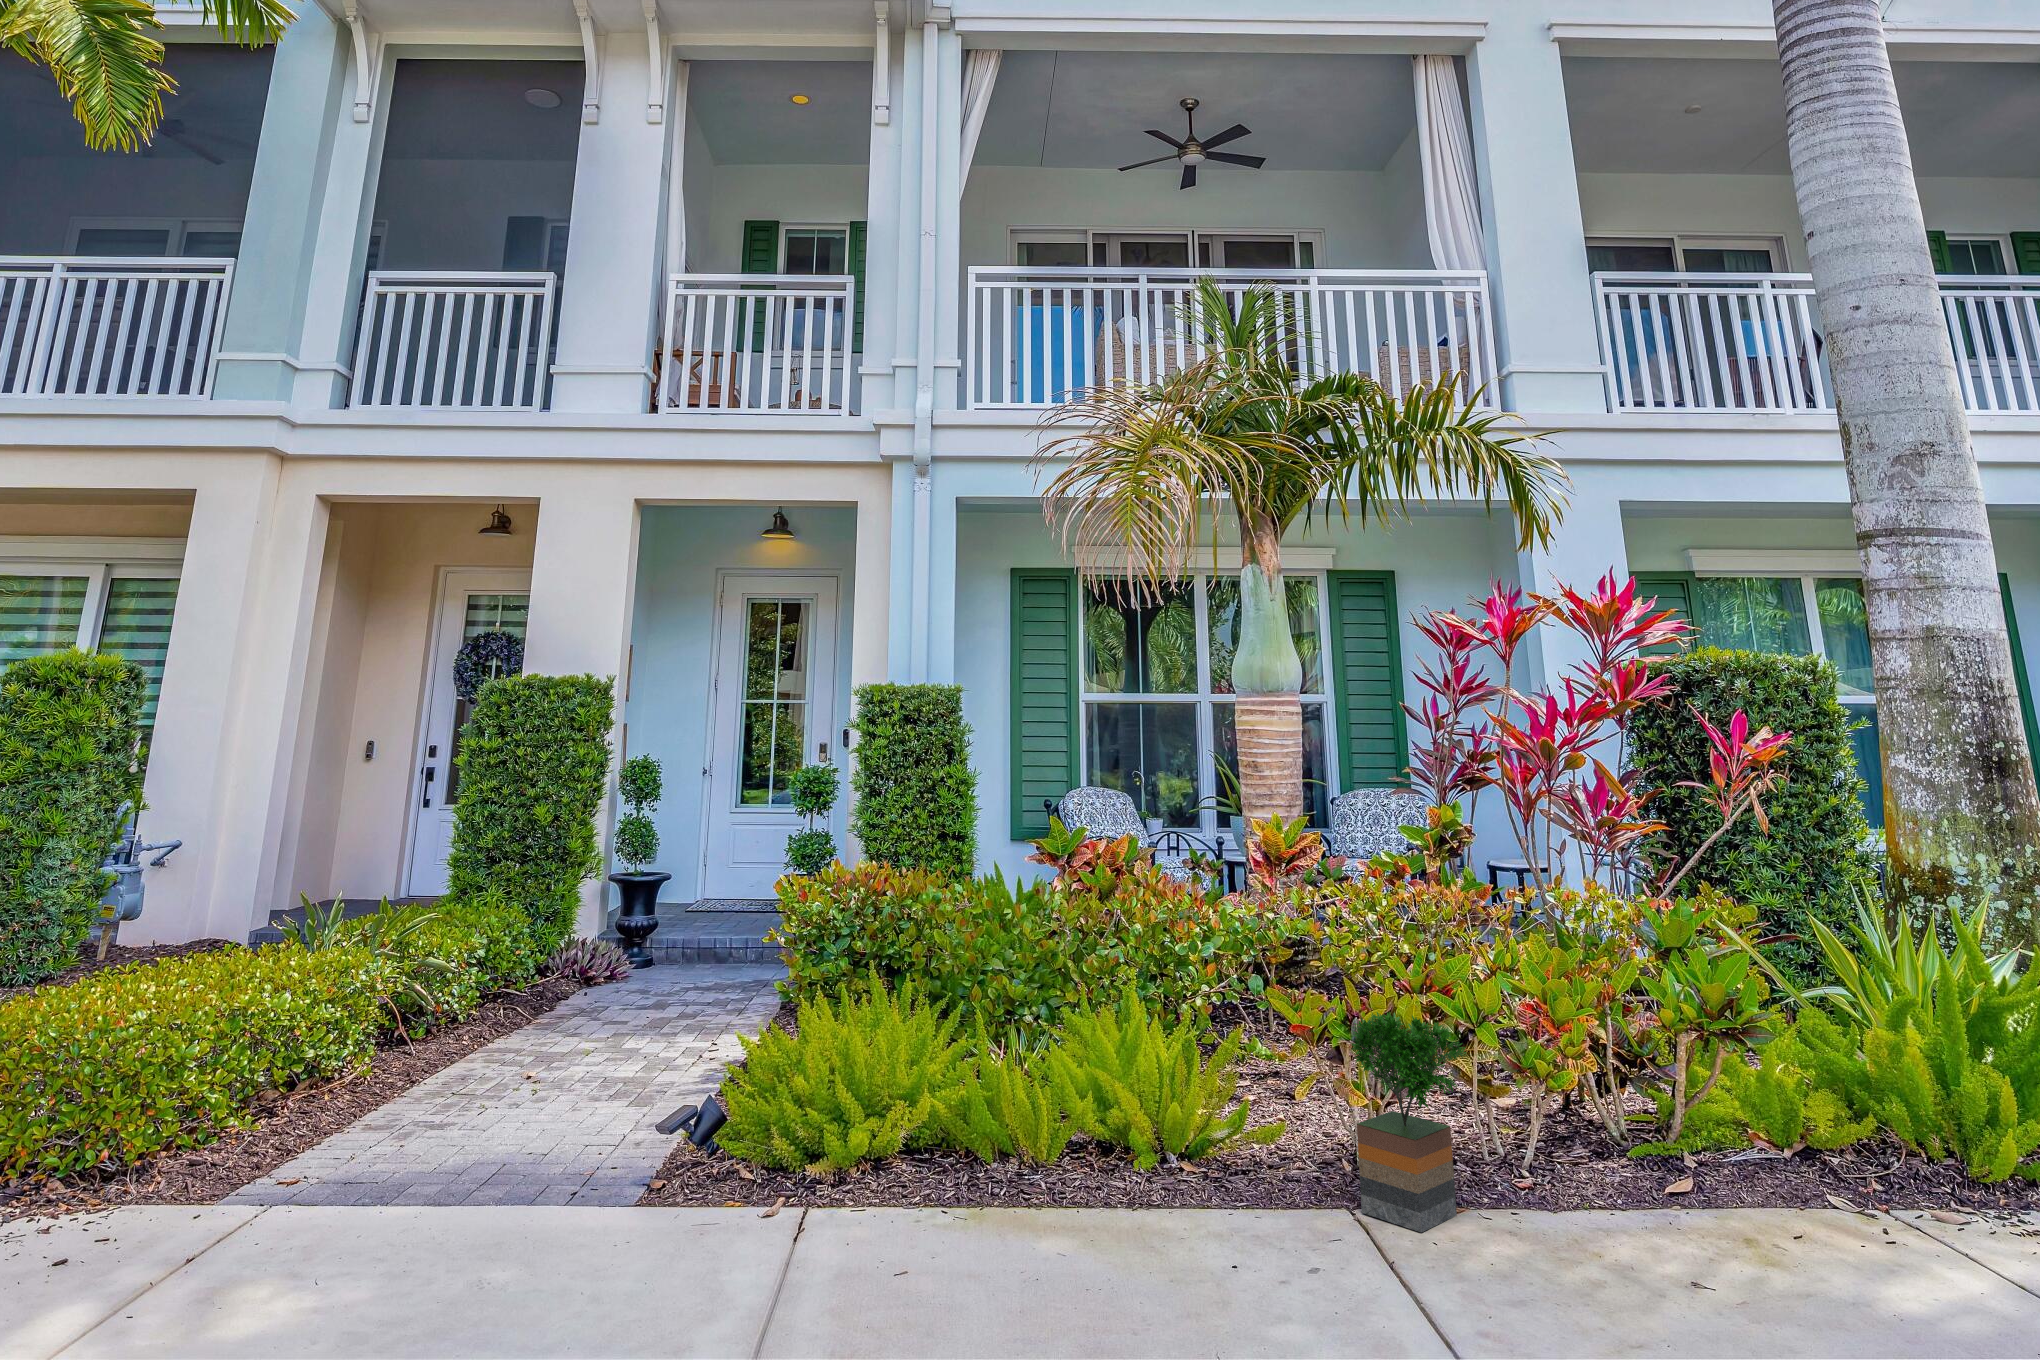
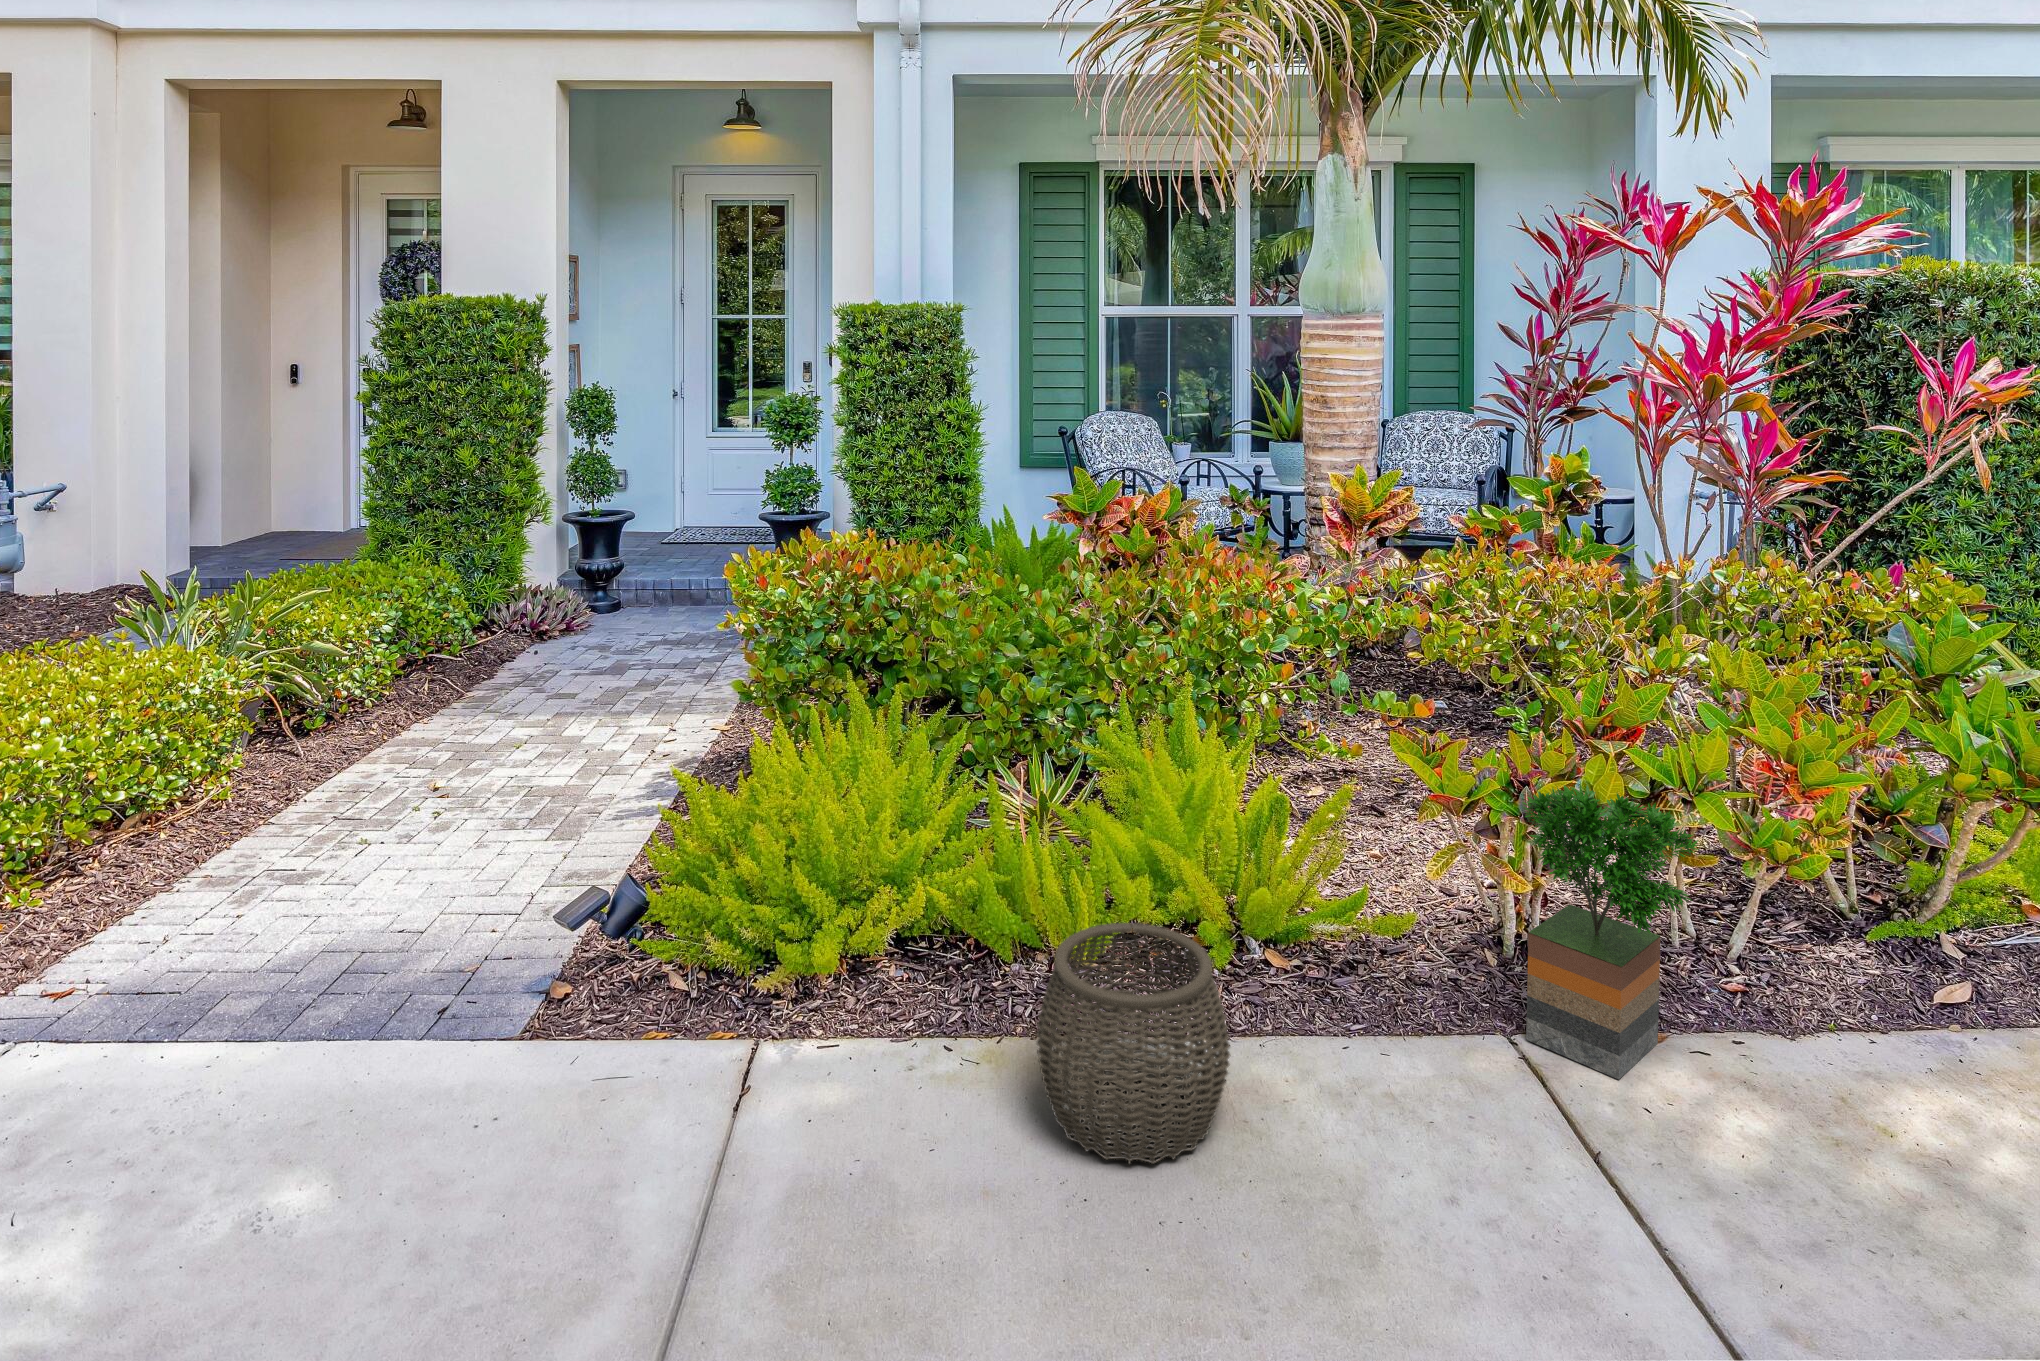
woven basket: none [1003,1106,1138,1272] -> present [1036,923,1231,1164]

